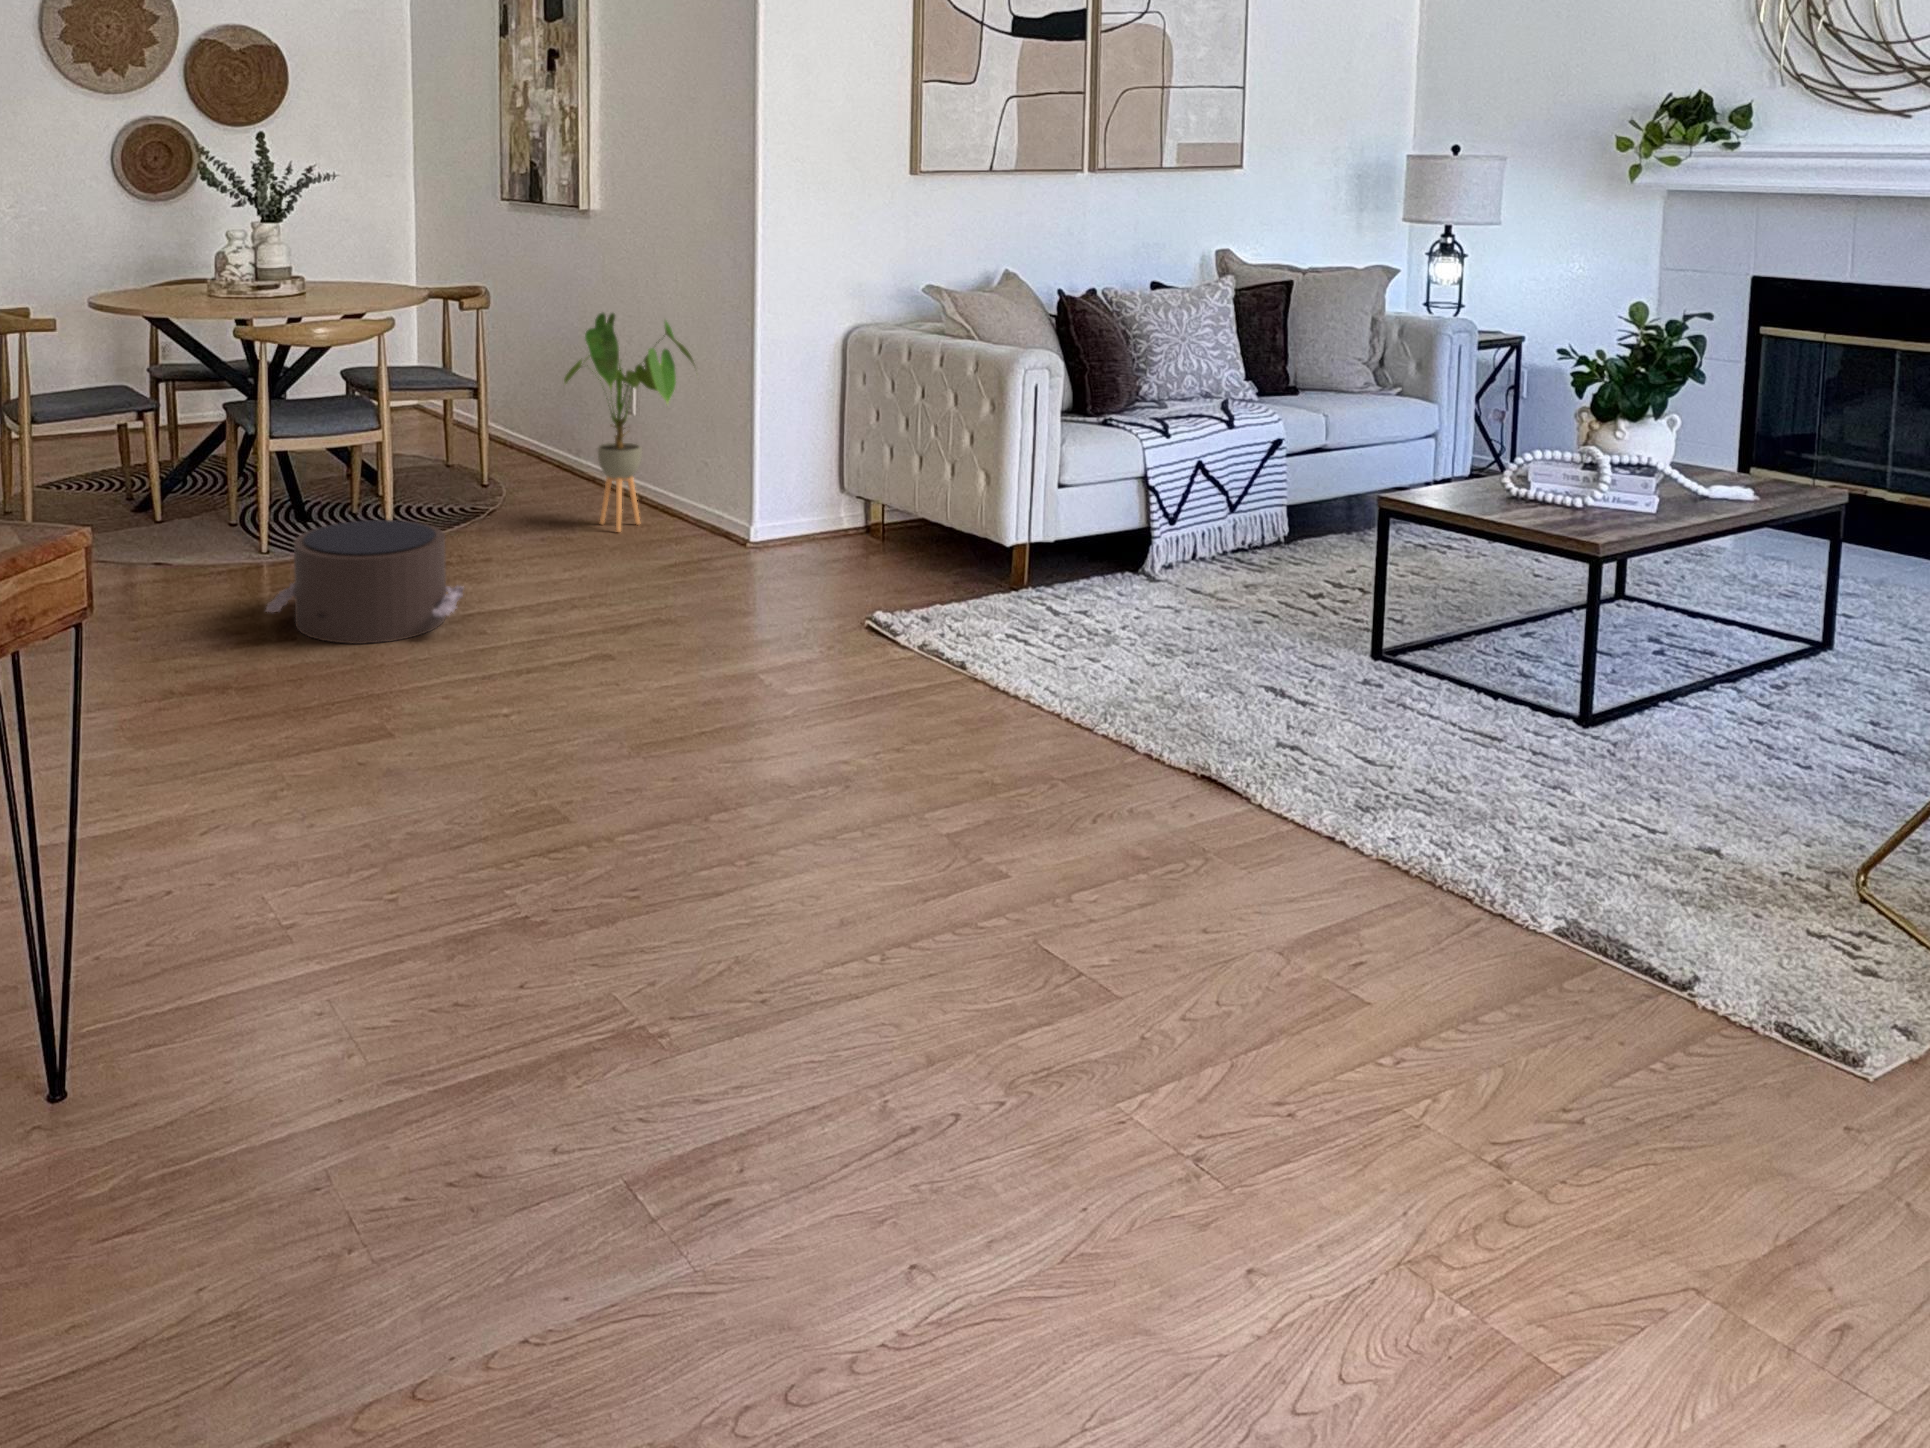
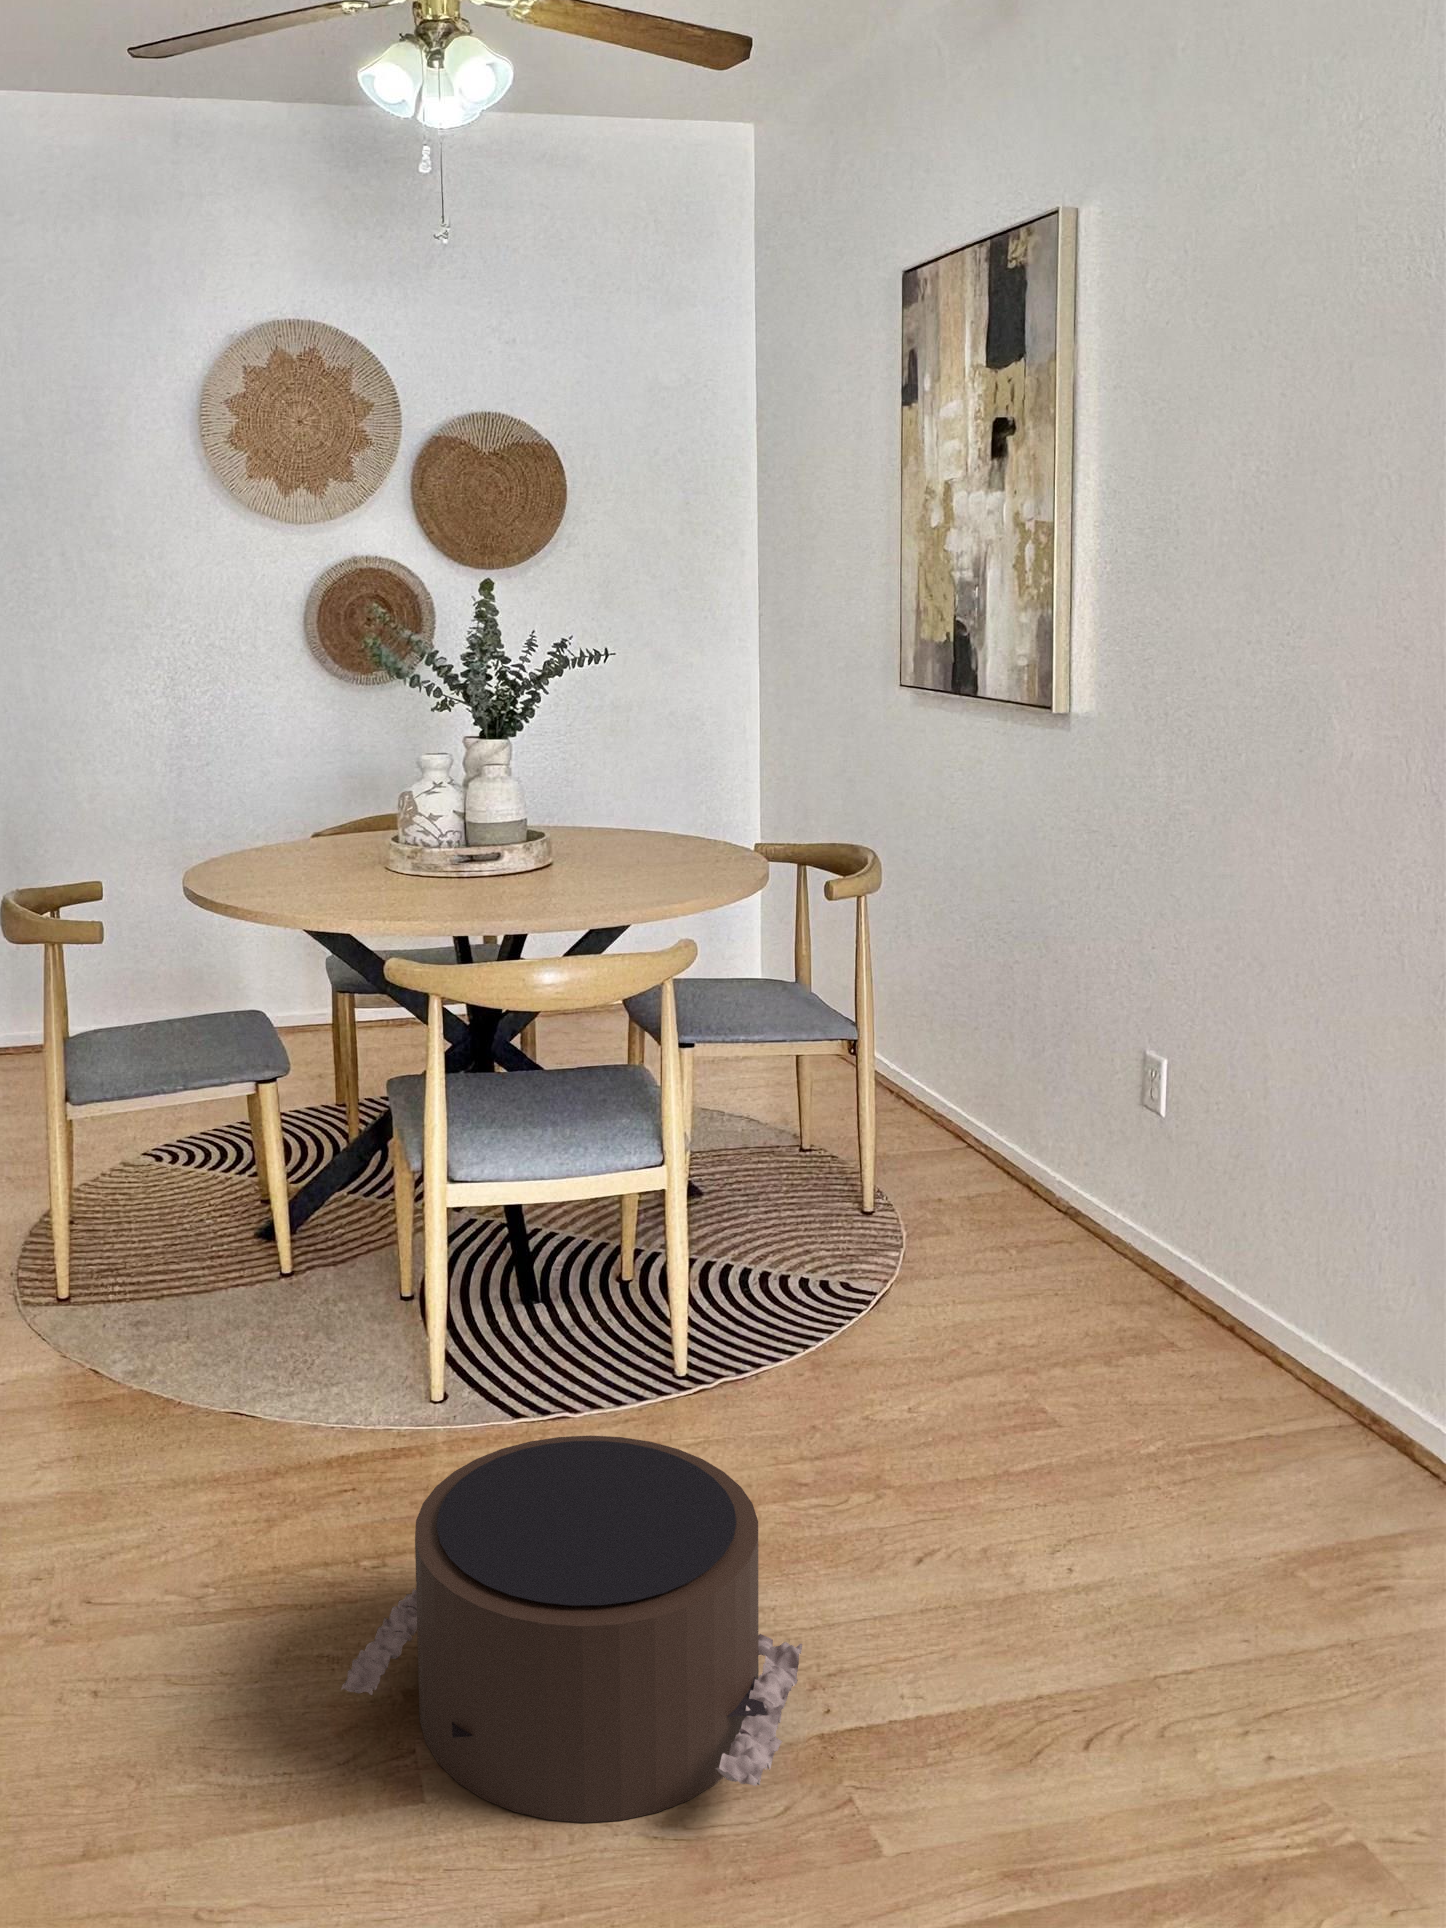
house plant: present [564,313,694,532] -> none [1024,943,1323,1405]

